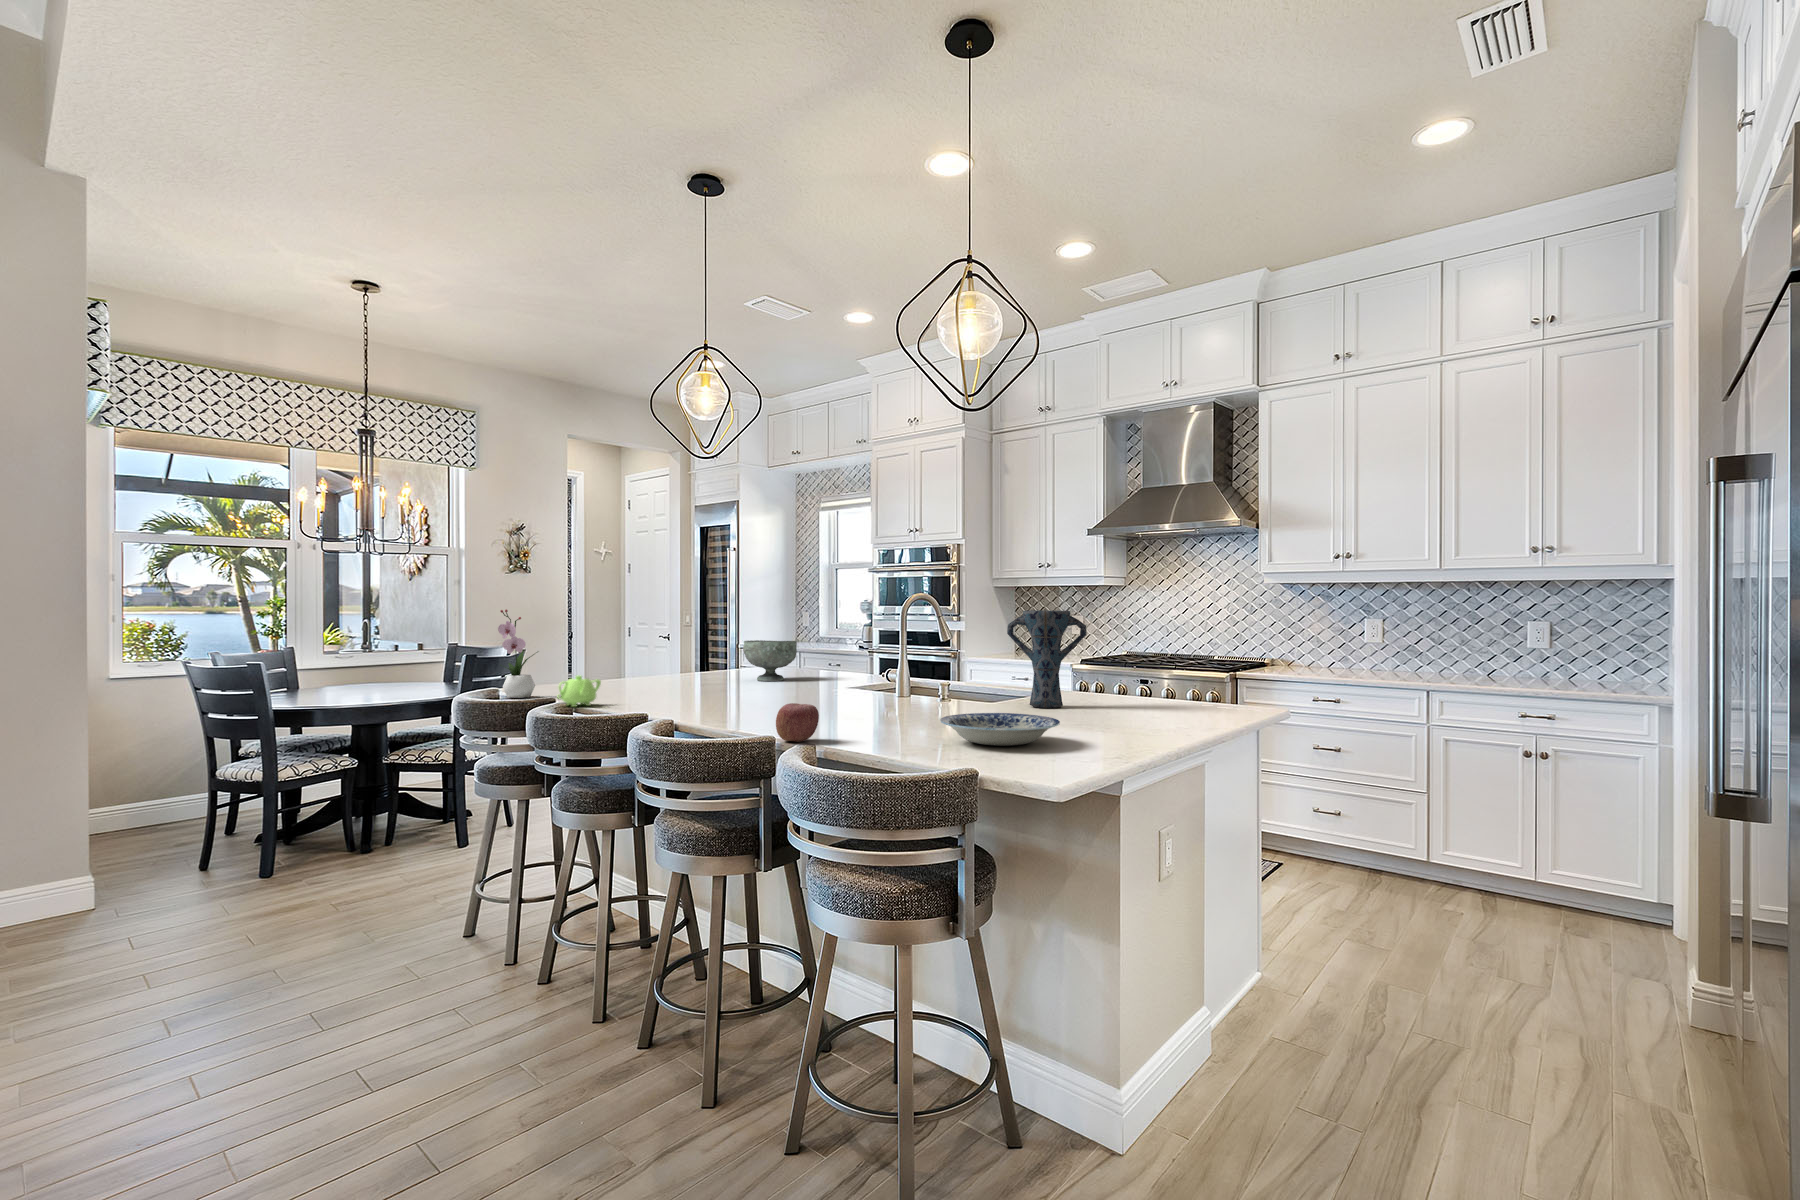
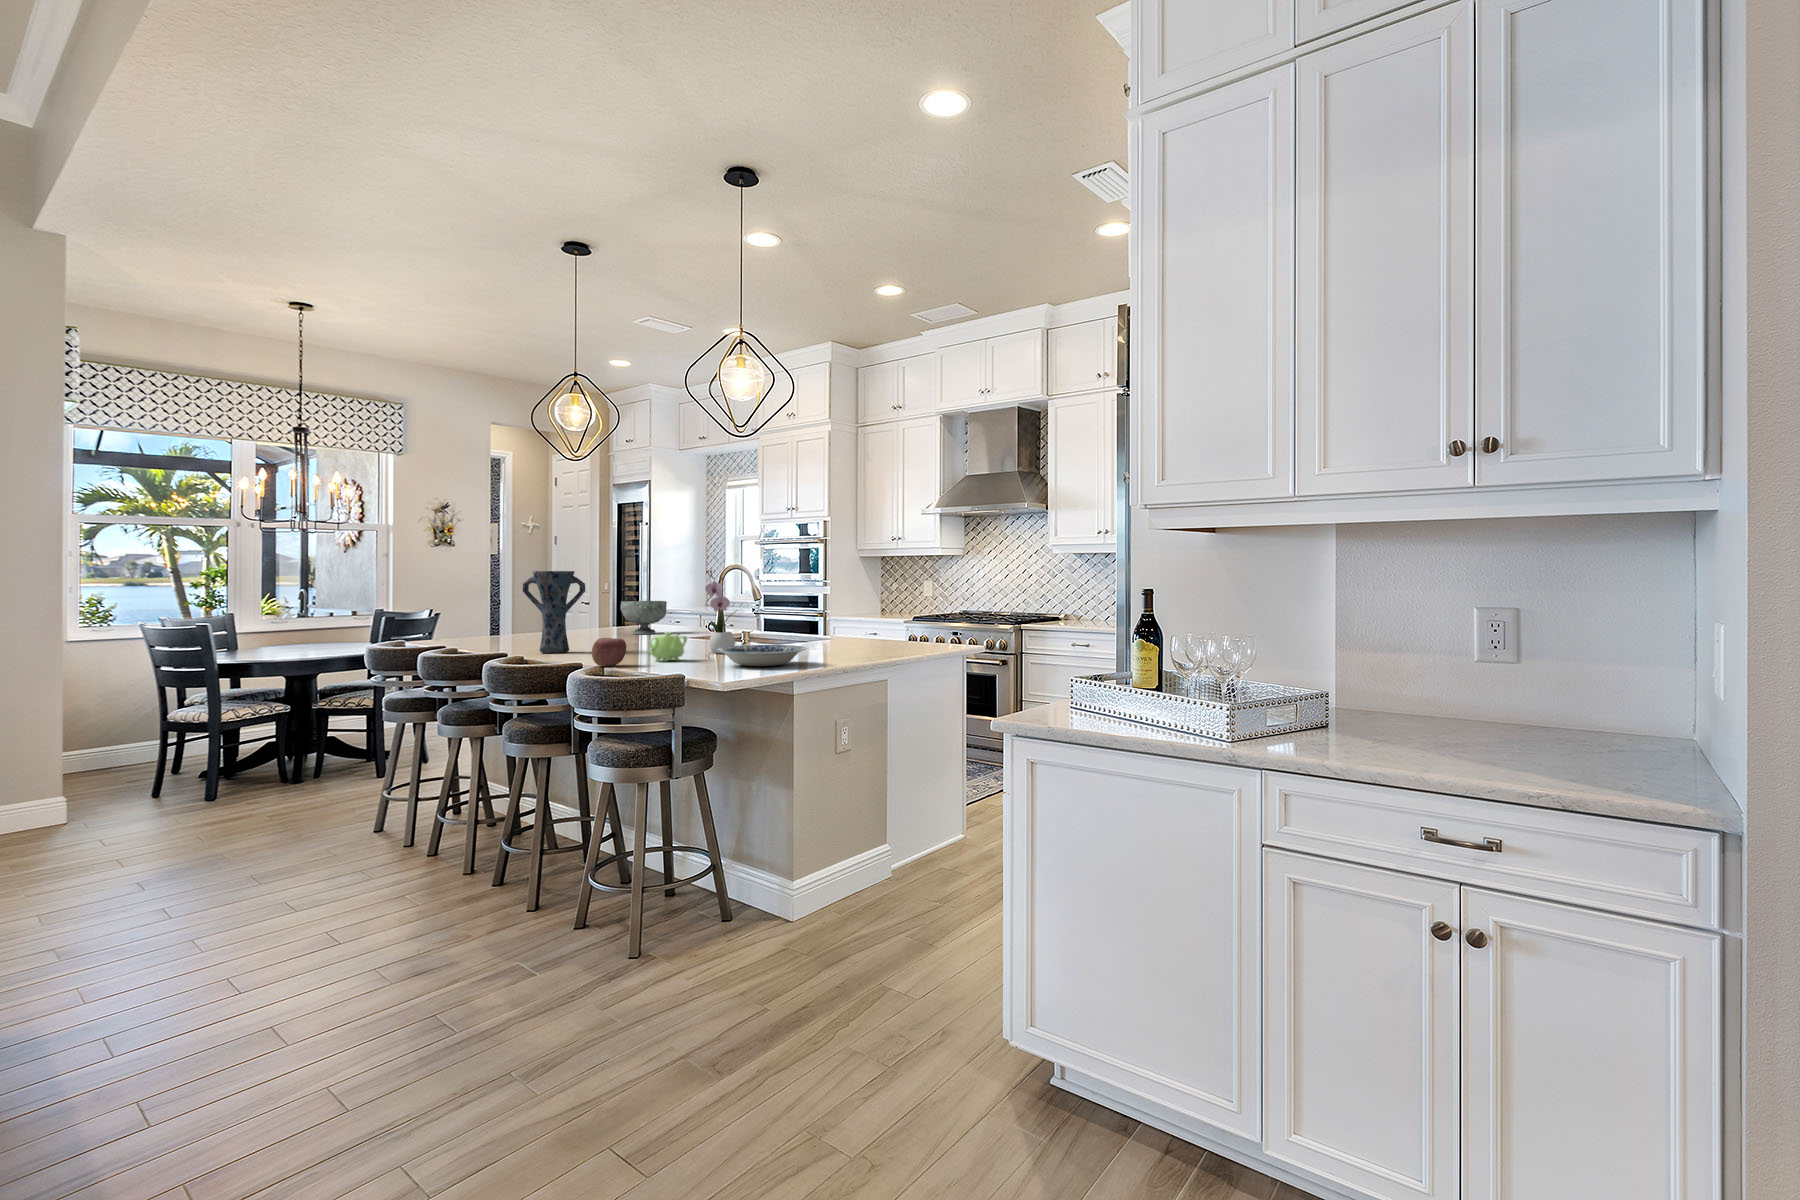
flower arrangement: present [498,609,537,698] -> present [705,570,737,653]
vase: present [1007,610,1087,708] -> present [523,571,585,653]
teapot: present [557,676,601,707] -> present [649,632,687,661]

